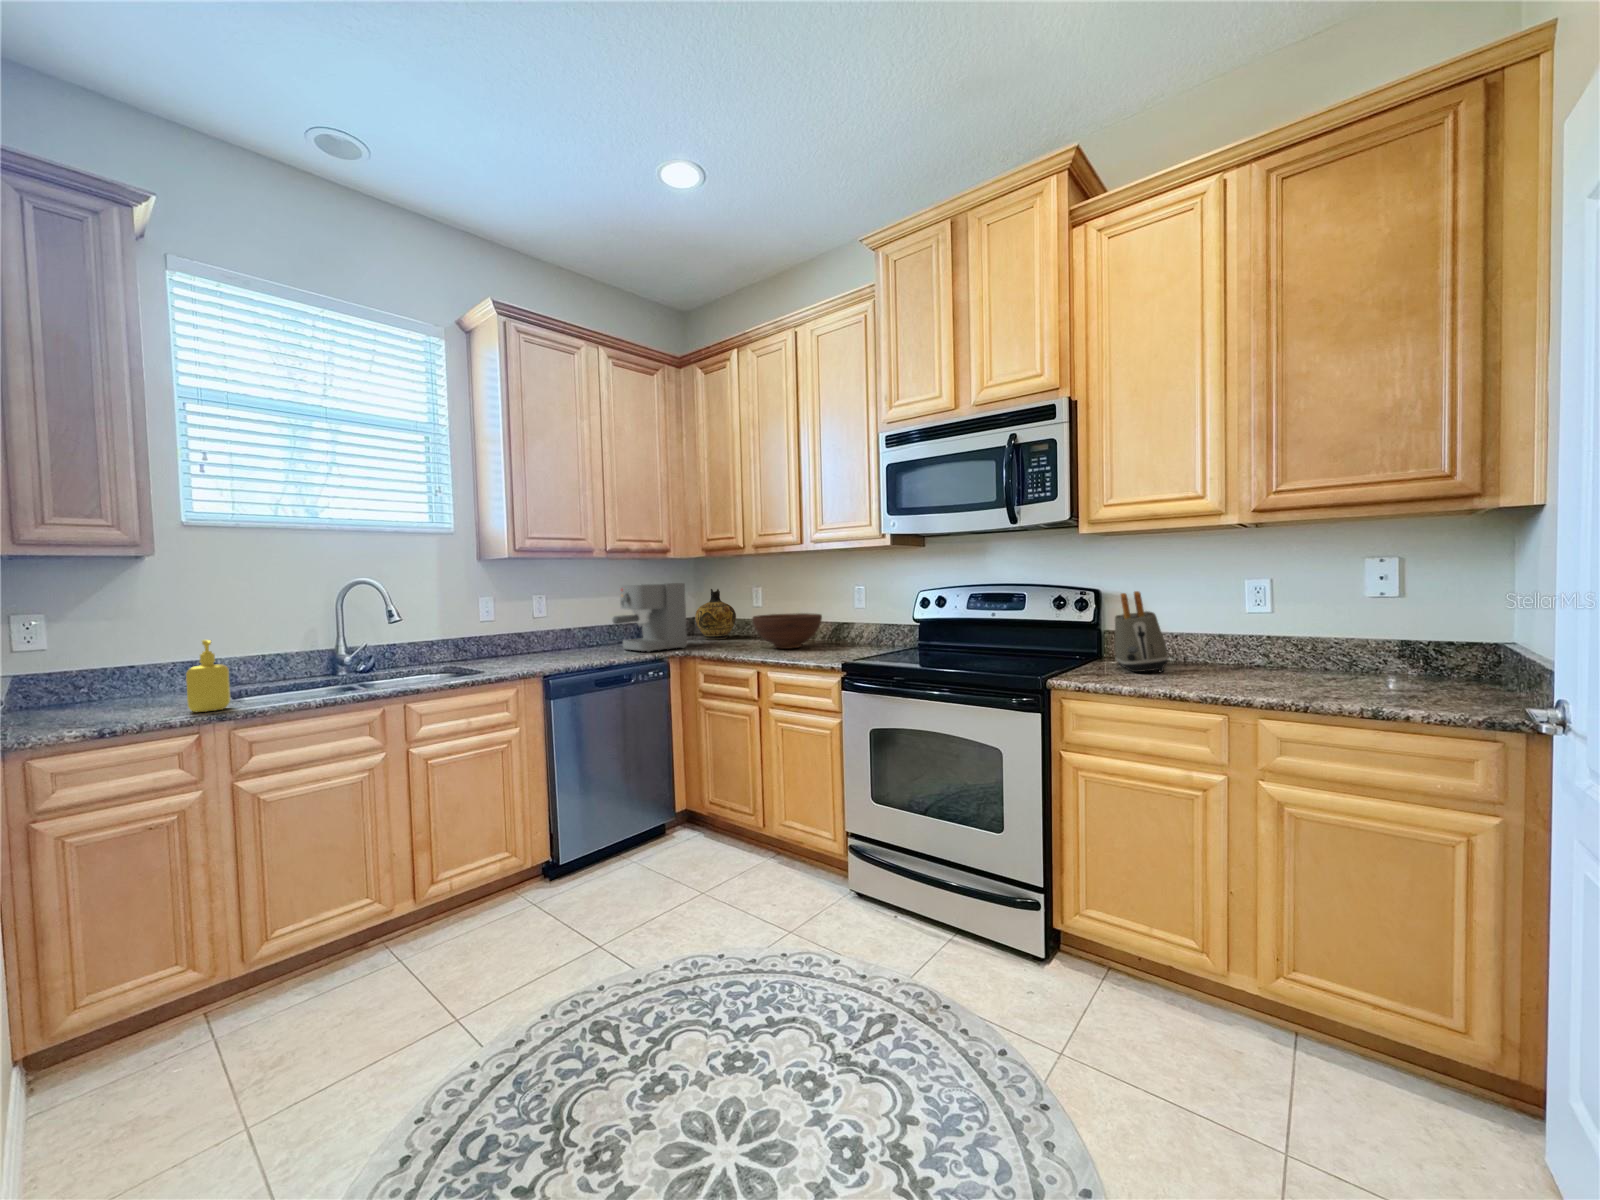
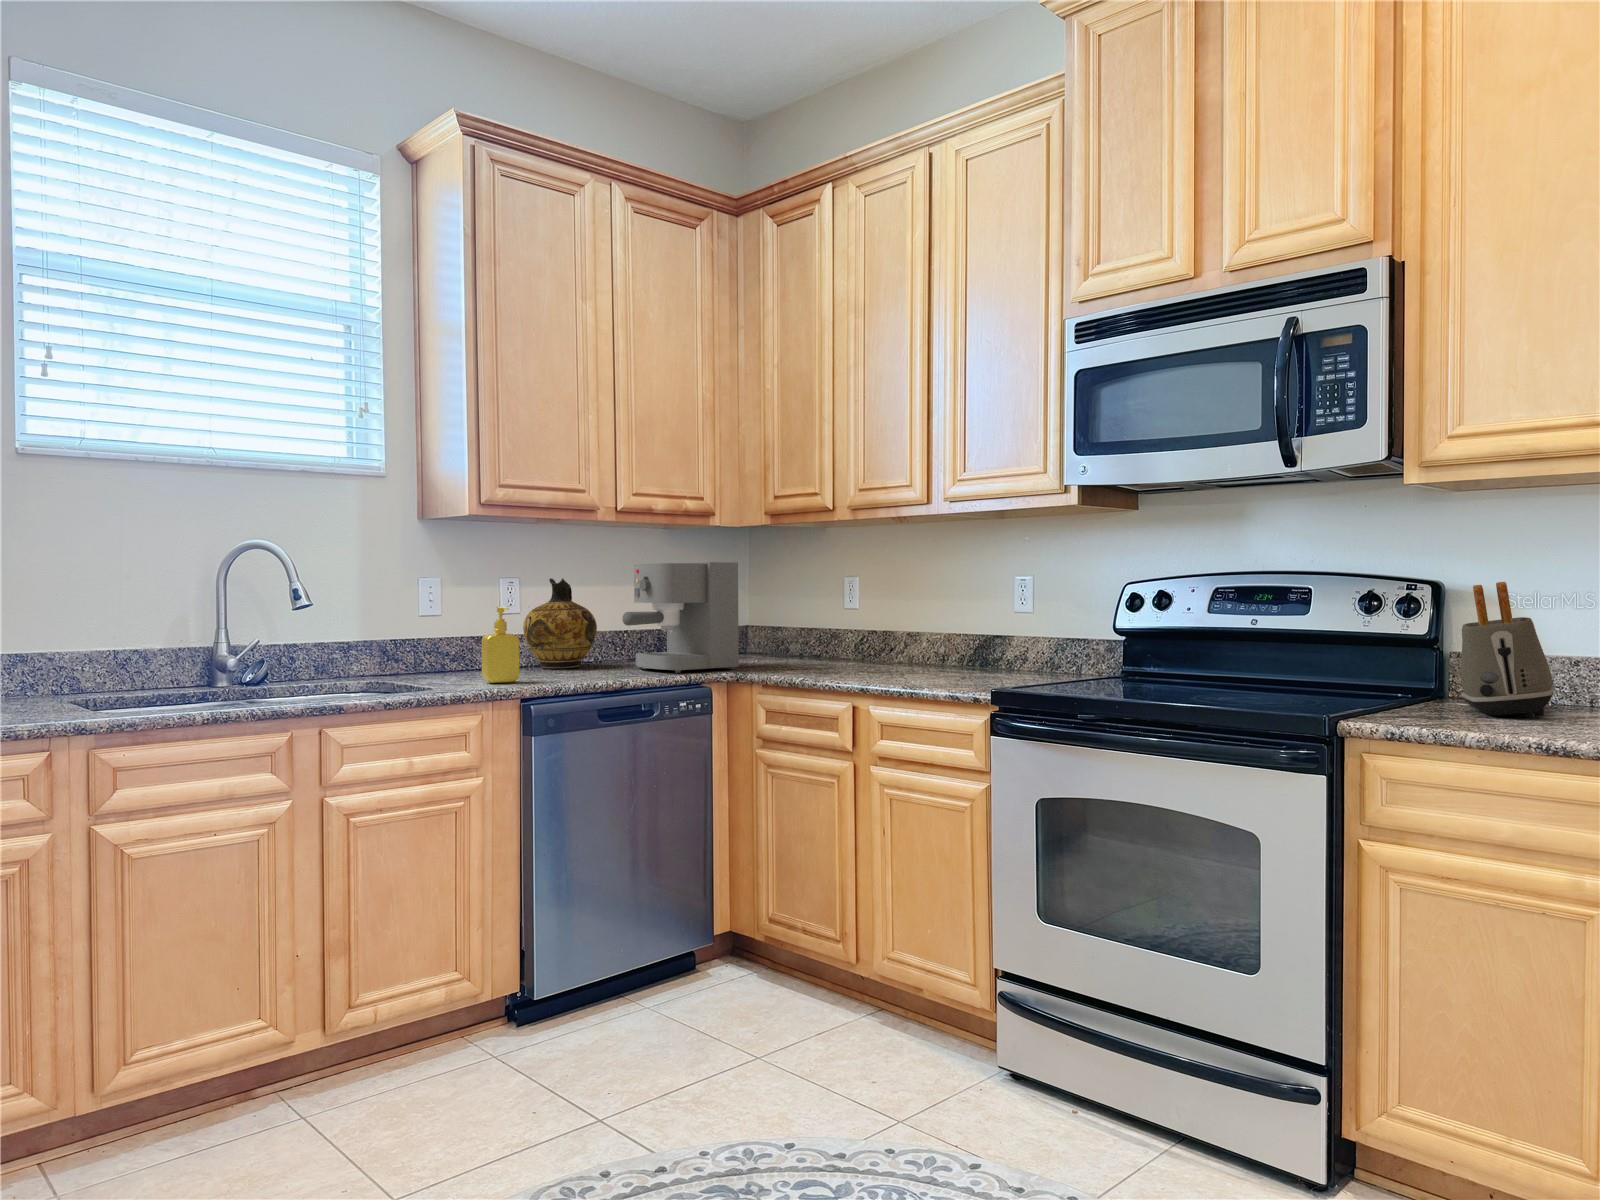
ceramic jug: present [695,589,736,640] -> present [523,578,597,668]
fruit bowl: present [753,613,822,649] -> none [848,617,963,673]
soap dispenser: present [186,640,230,712] -> present [482,607,519,683]

